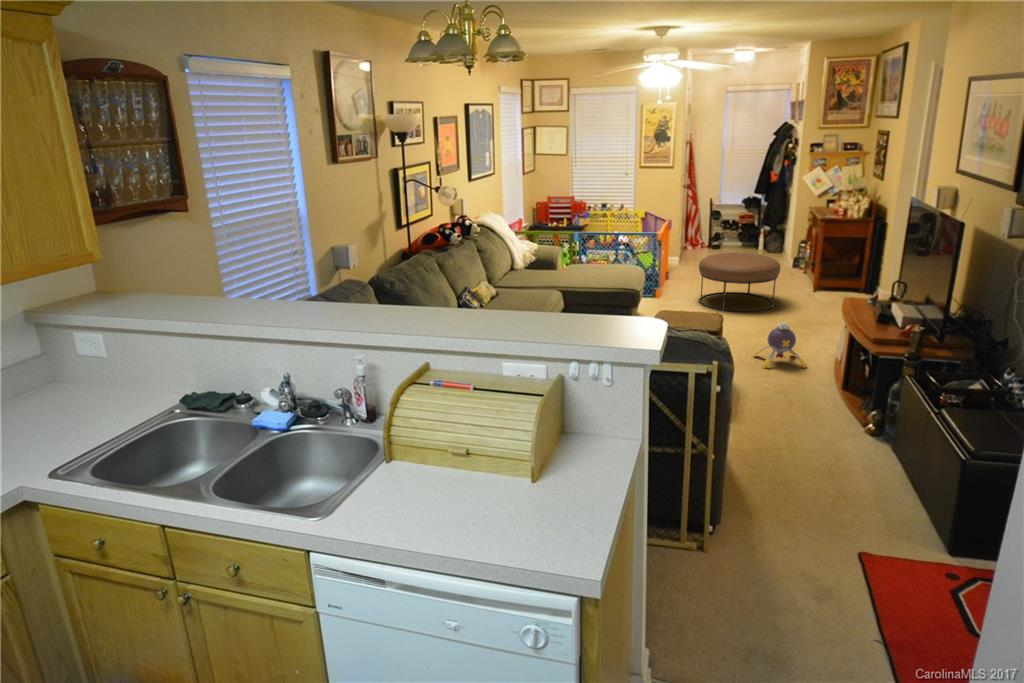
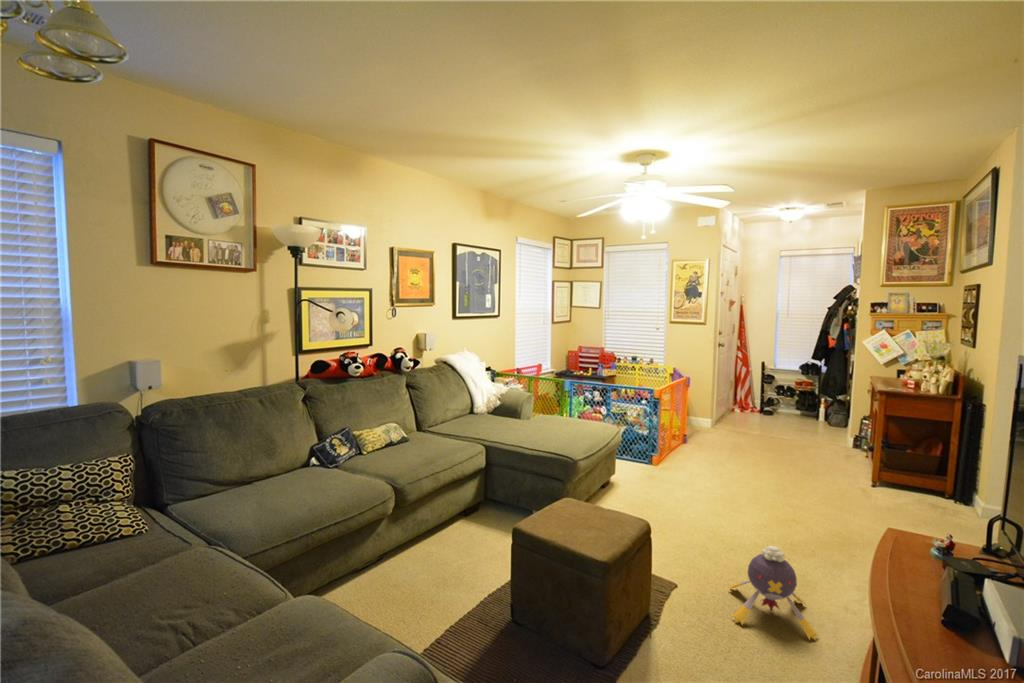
ottoman: present [699,253,781,312] -> none [706,421,815,504]

